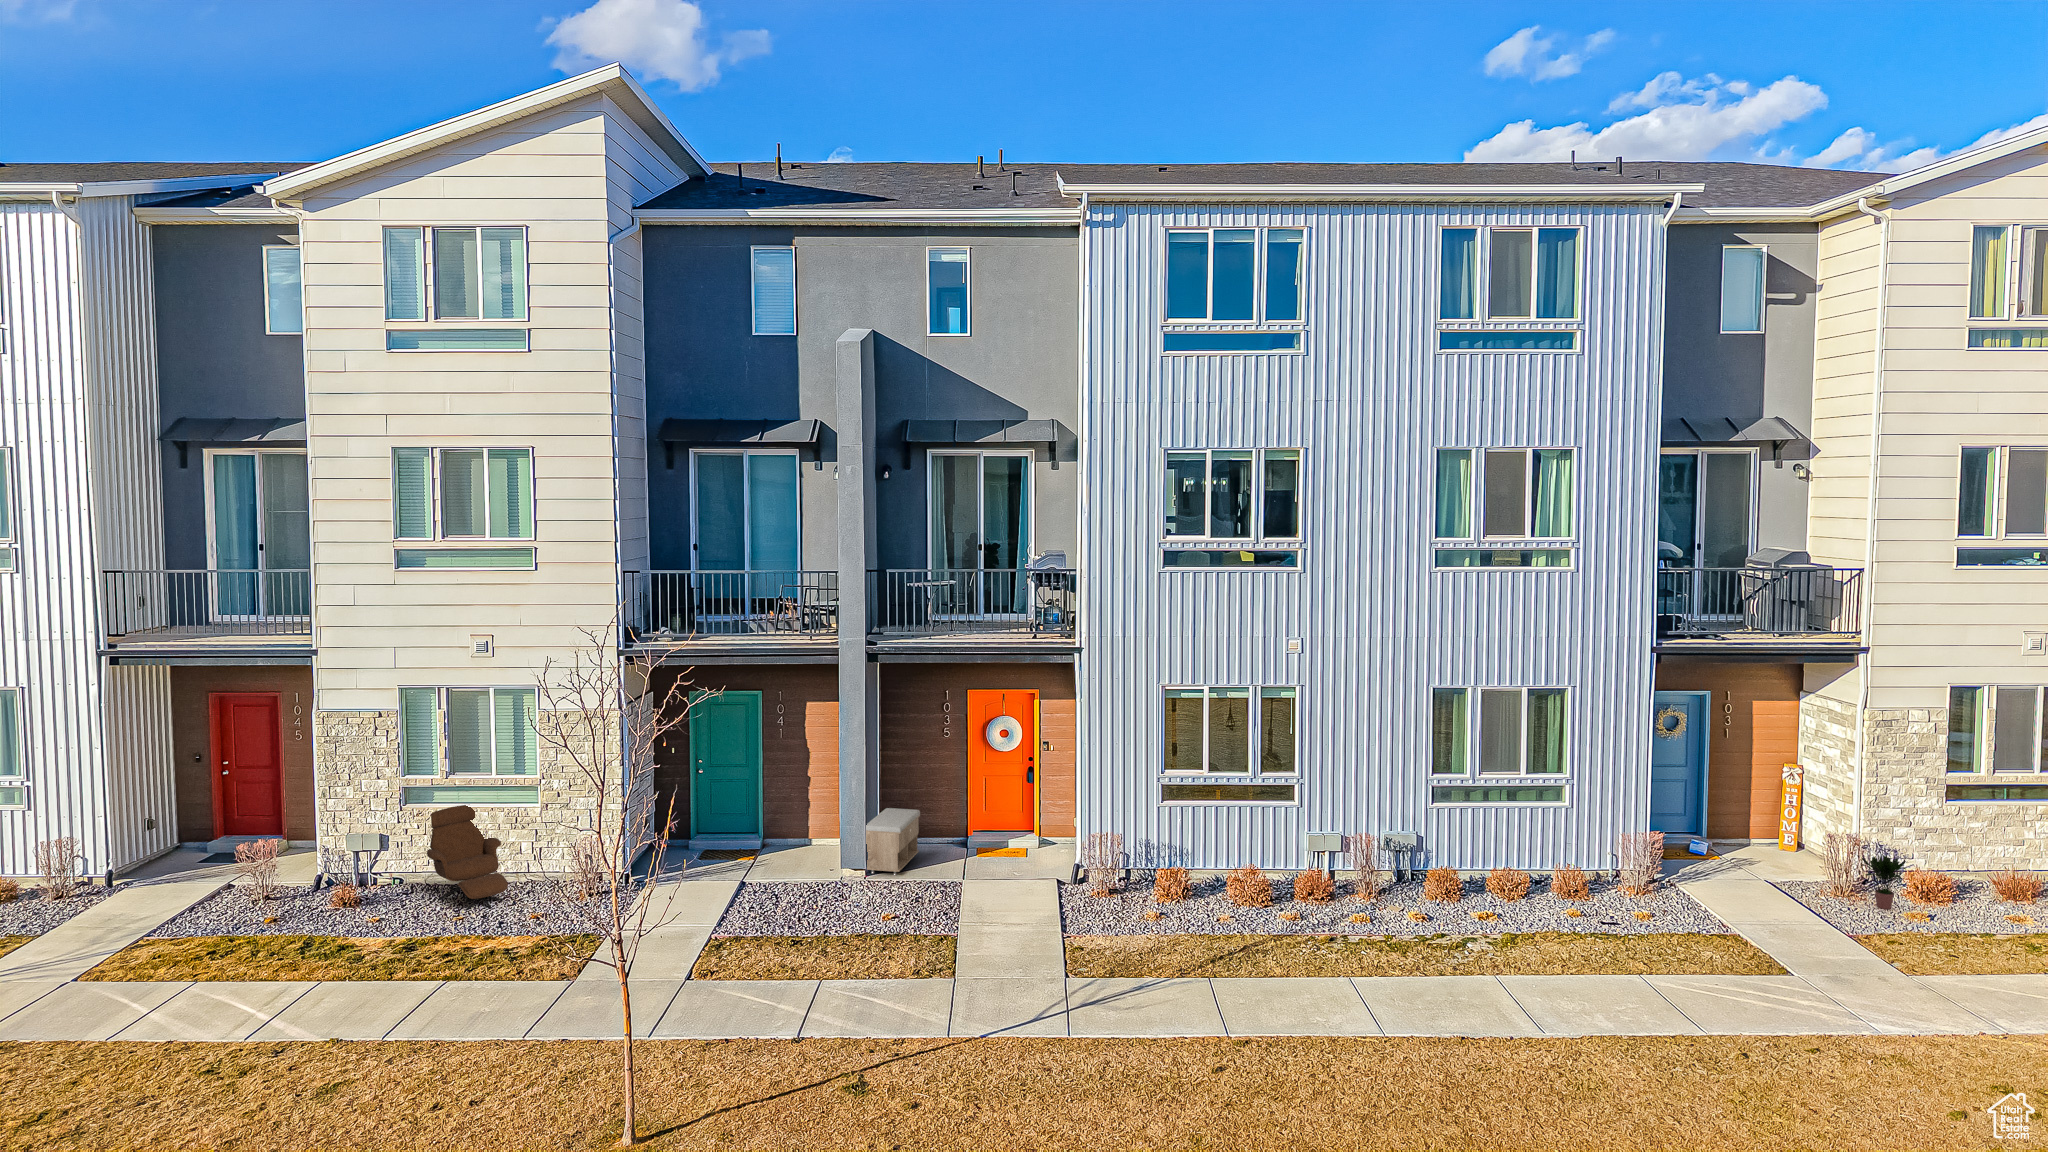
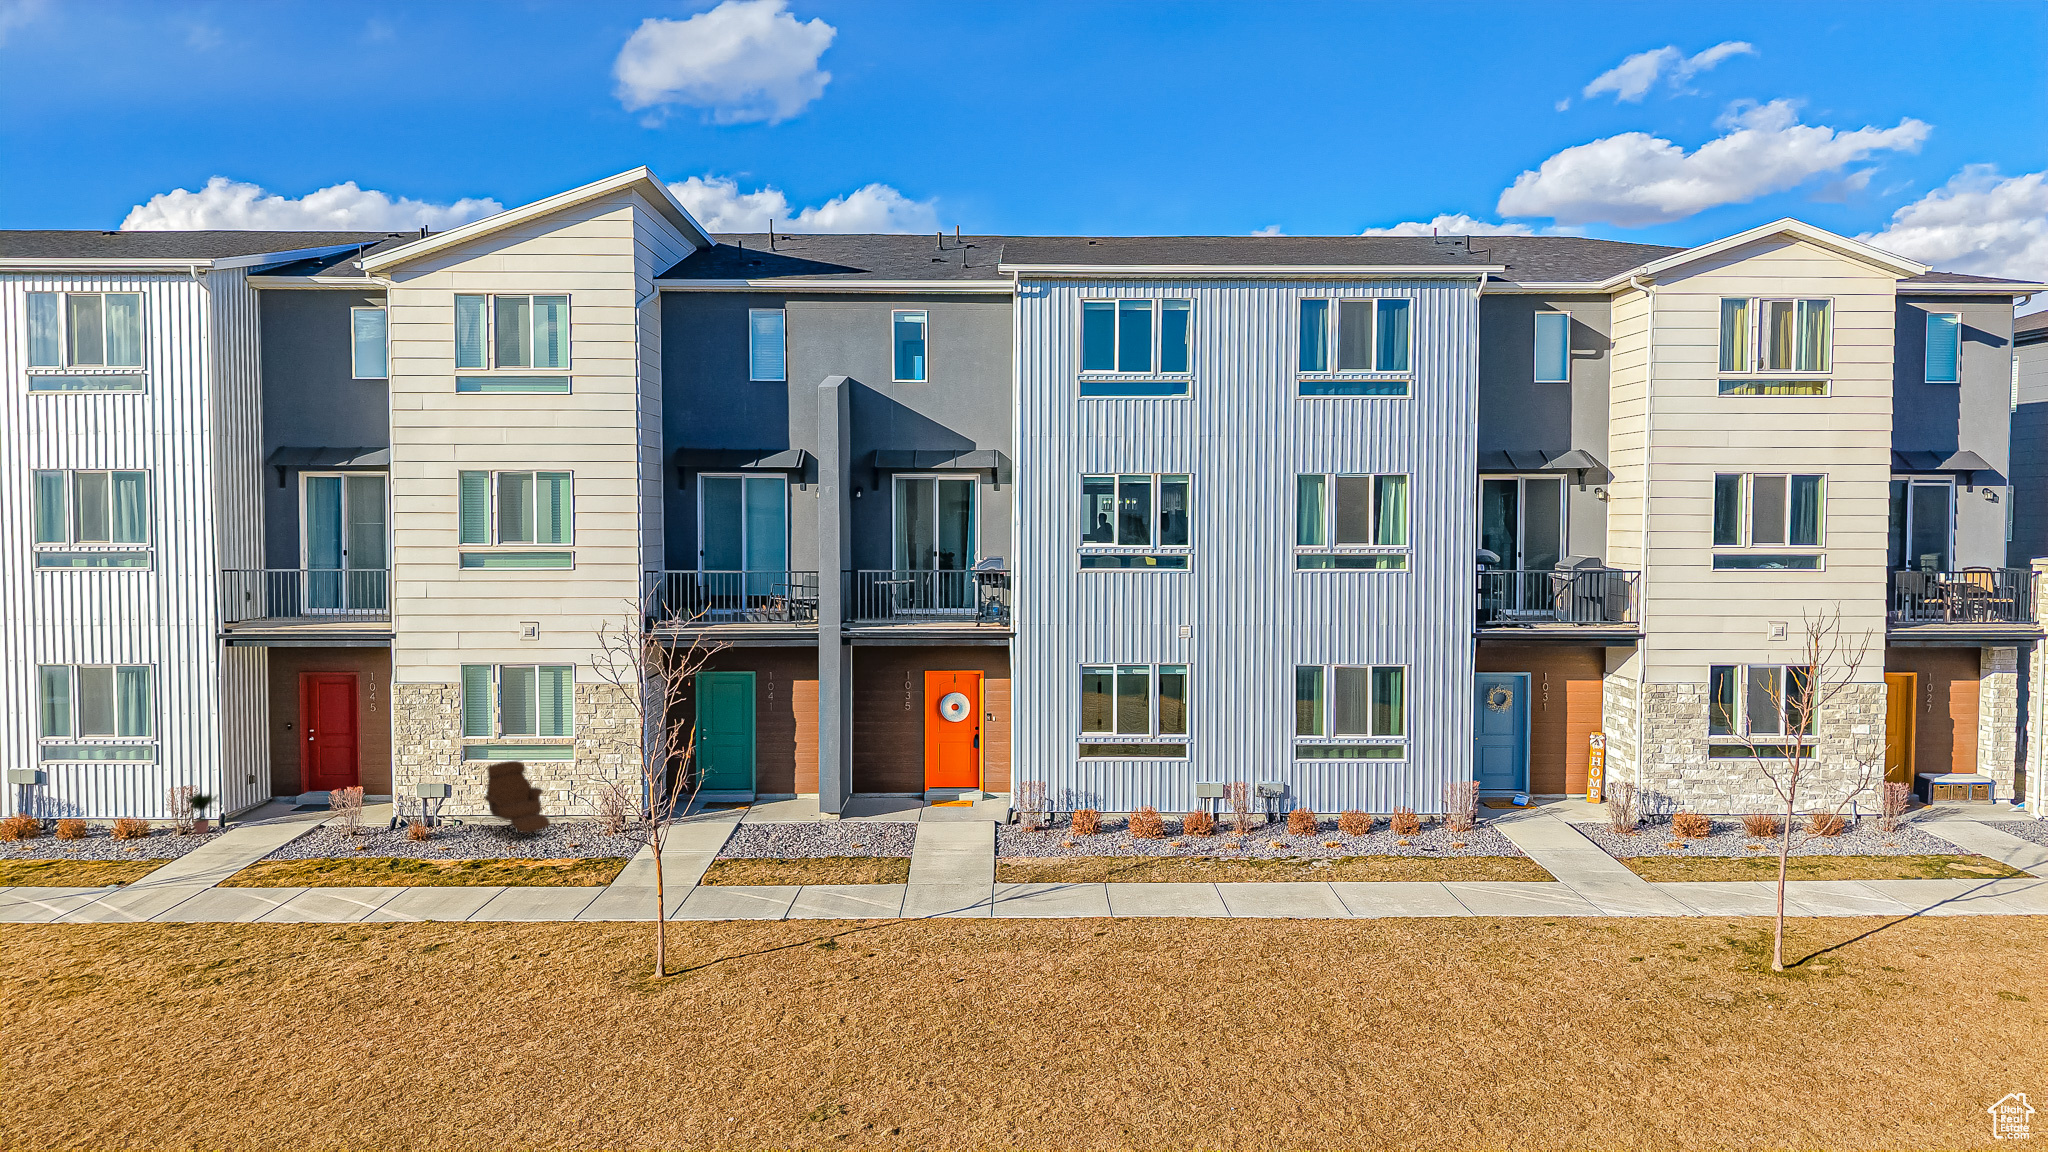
storage bench: present [866,808,920,875] -> none [839,767,886,819]
potted plant: present [1861,855,1906,909] -> present [186,793,217,834]

